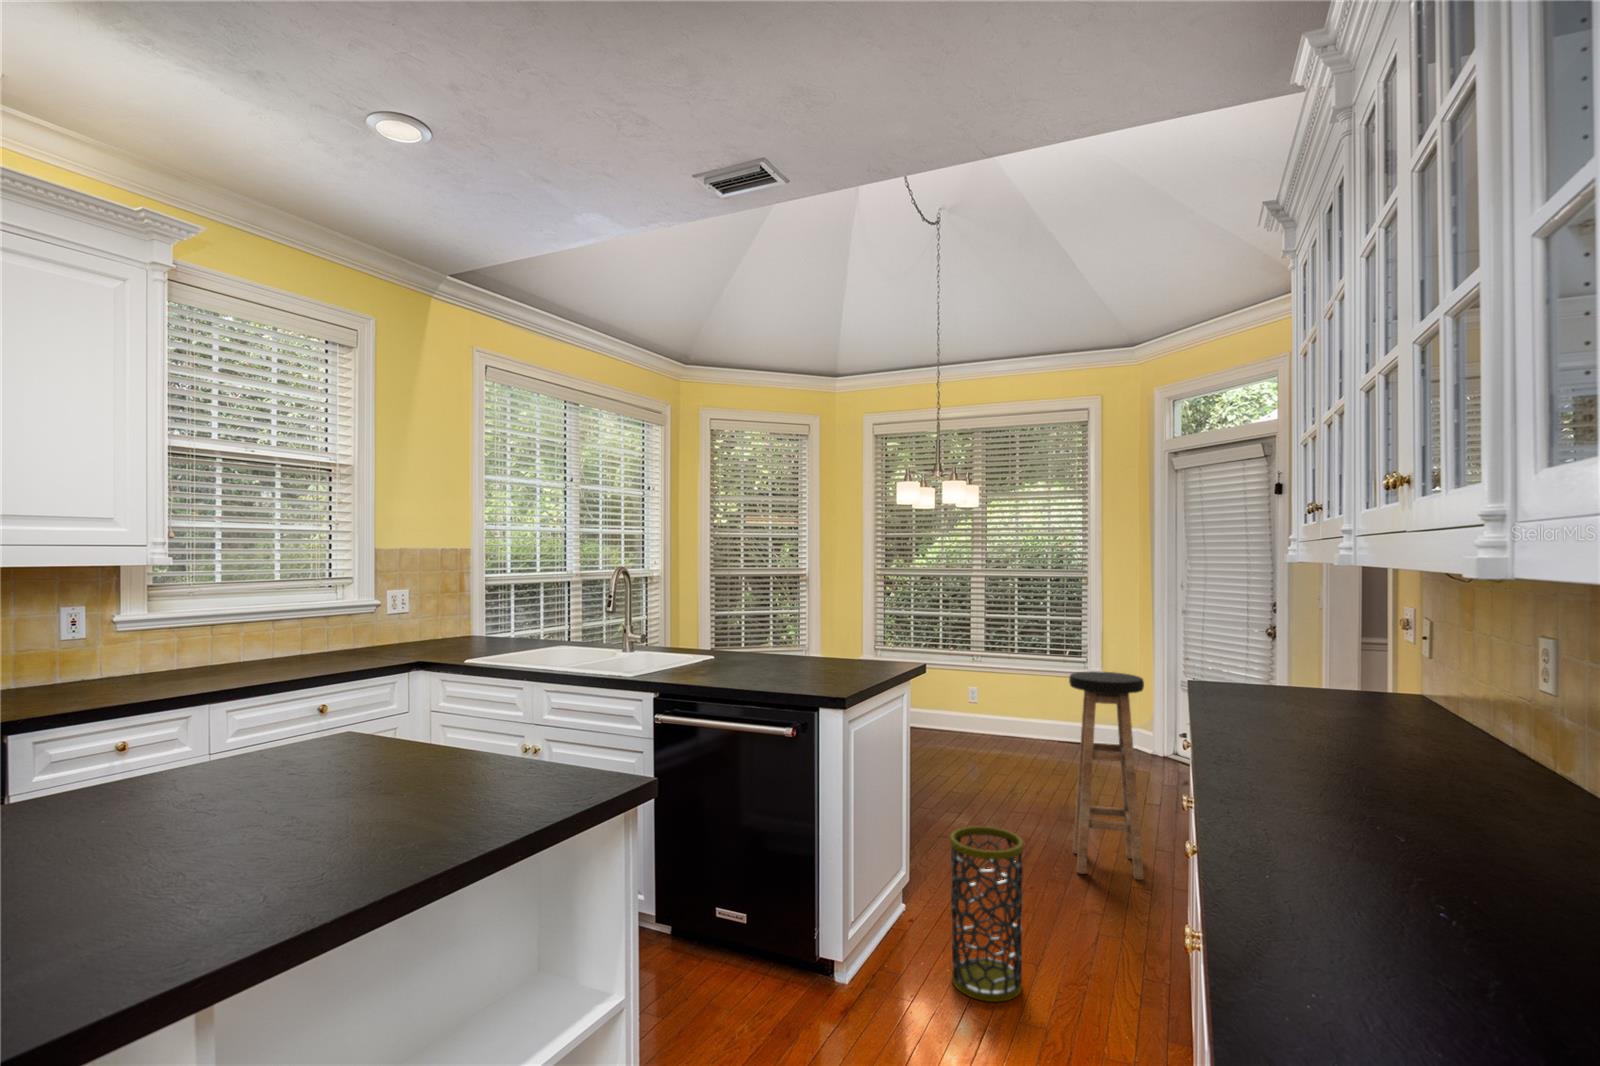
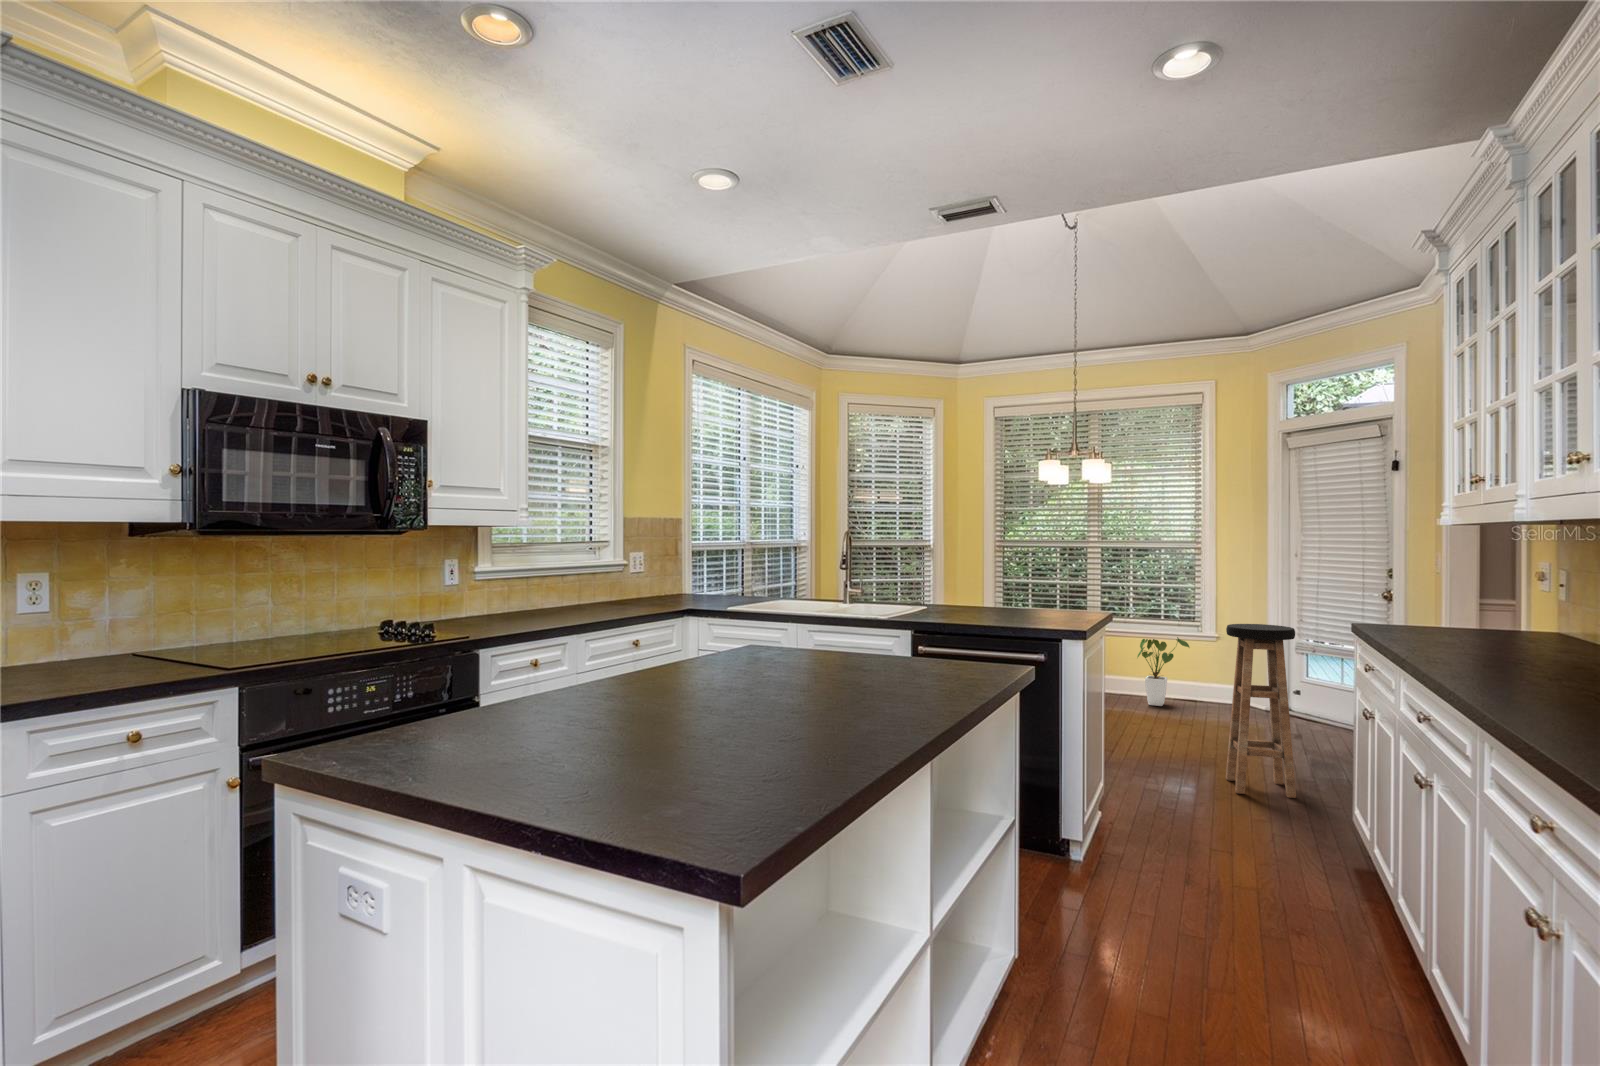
house plant: none [1017,674,1075,750] -> present [1137,637,1189,706]
trash can: present [950,826,1023,1002] -> none [1166,739,1229,872]

